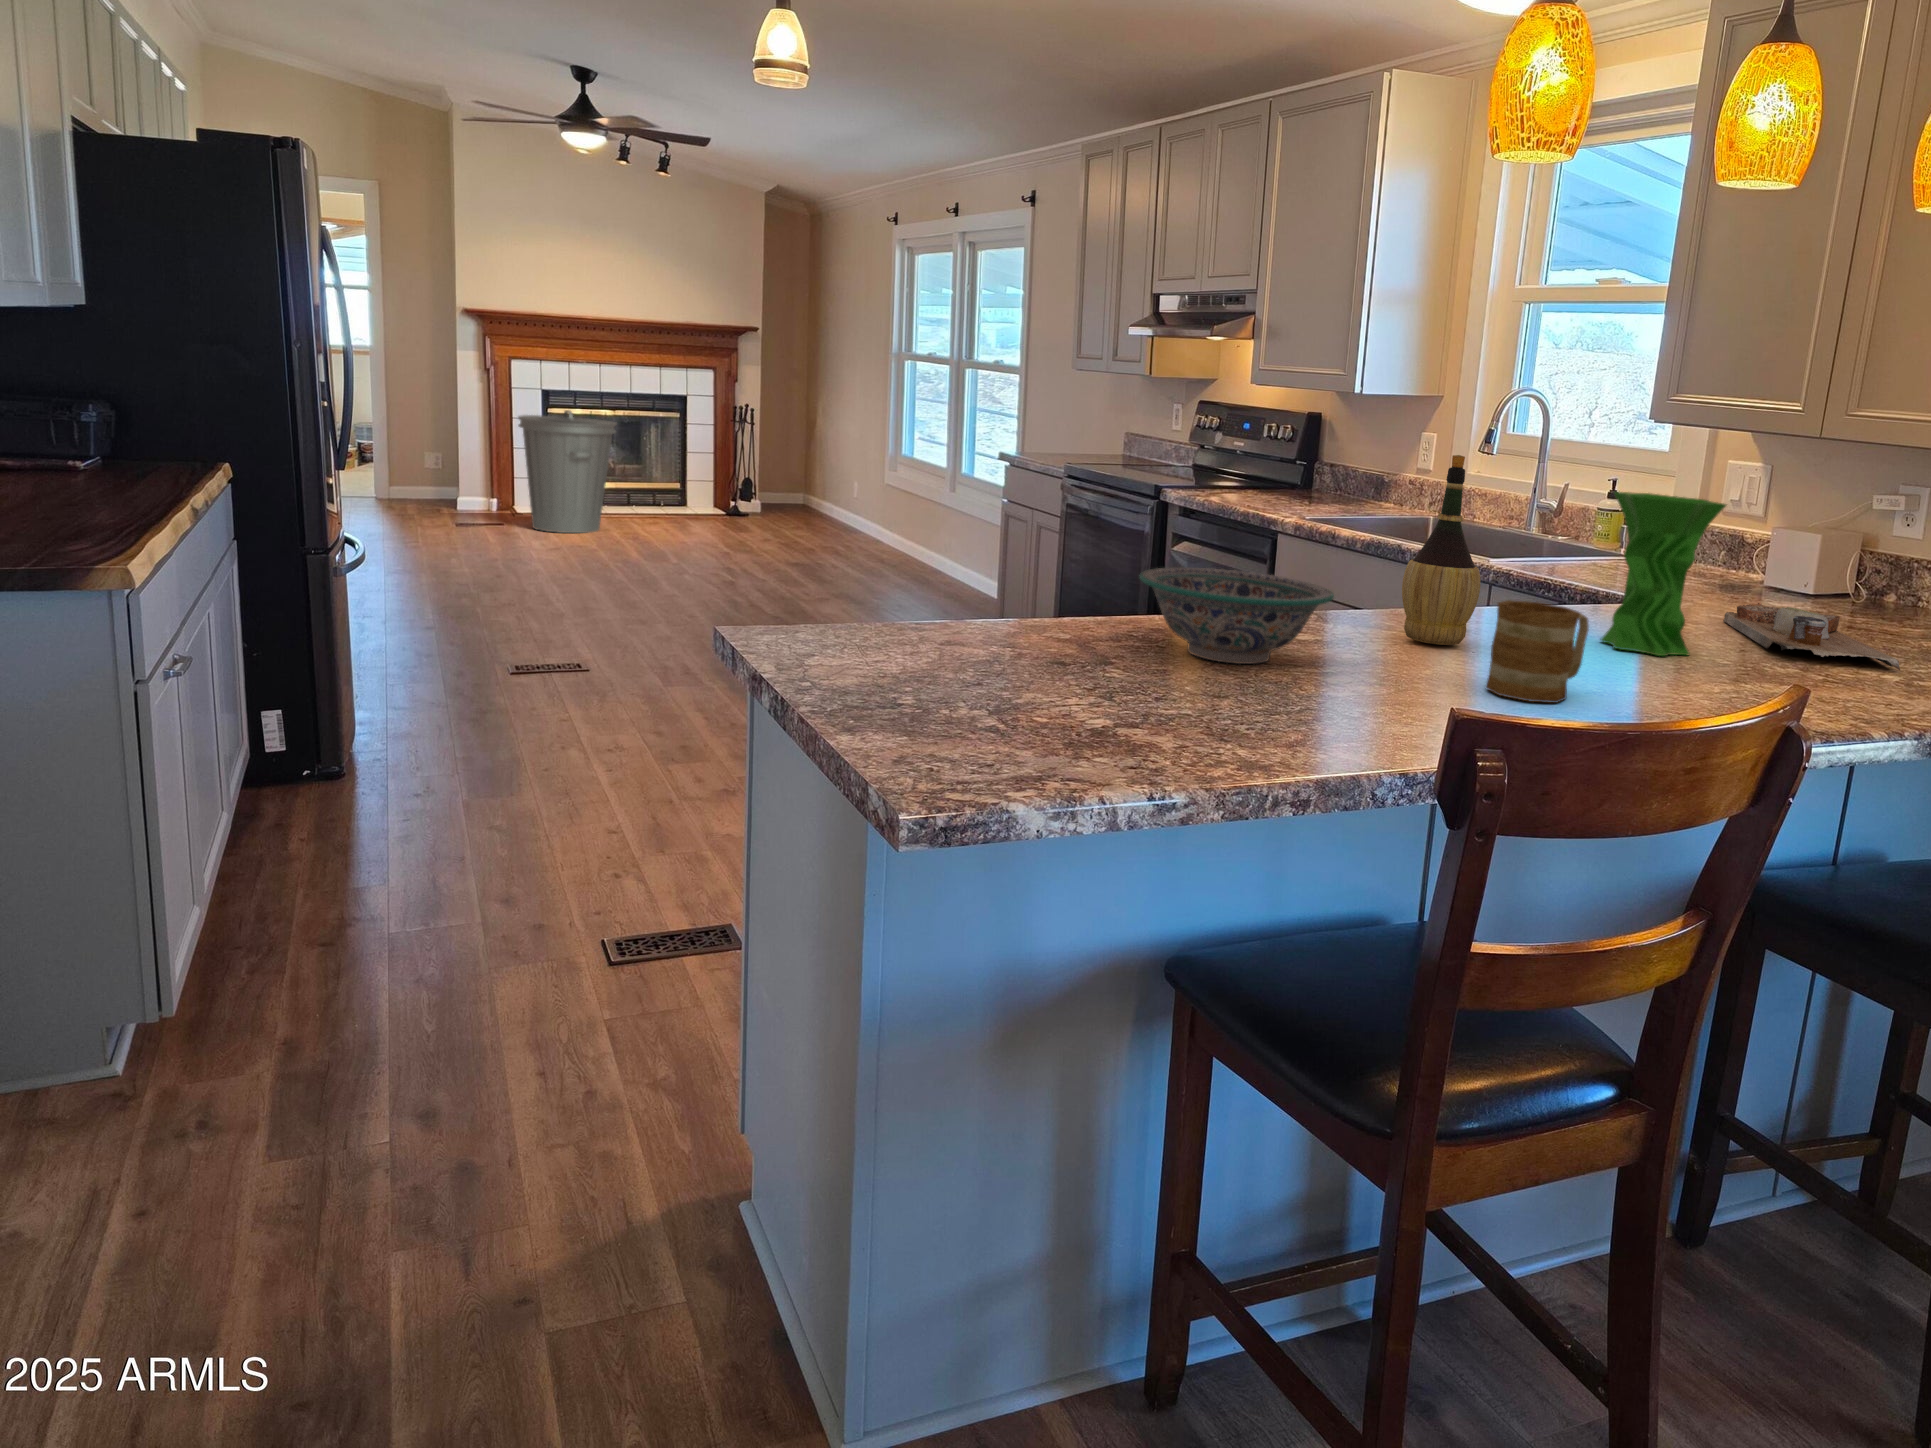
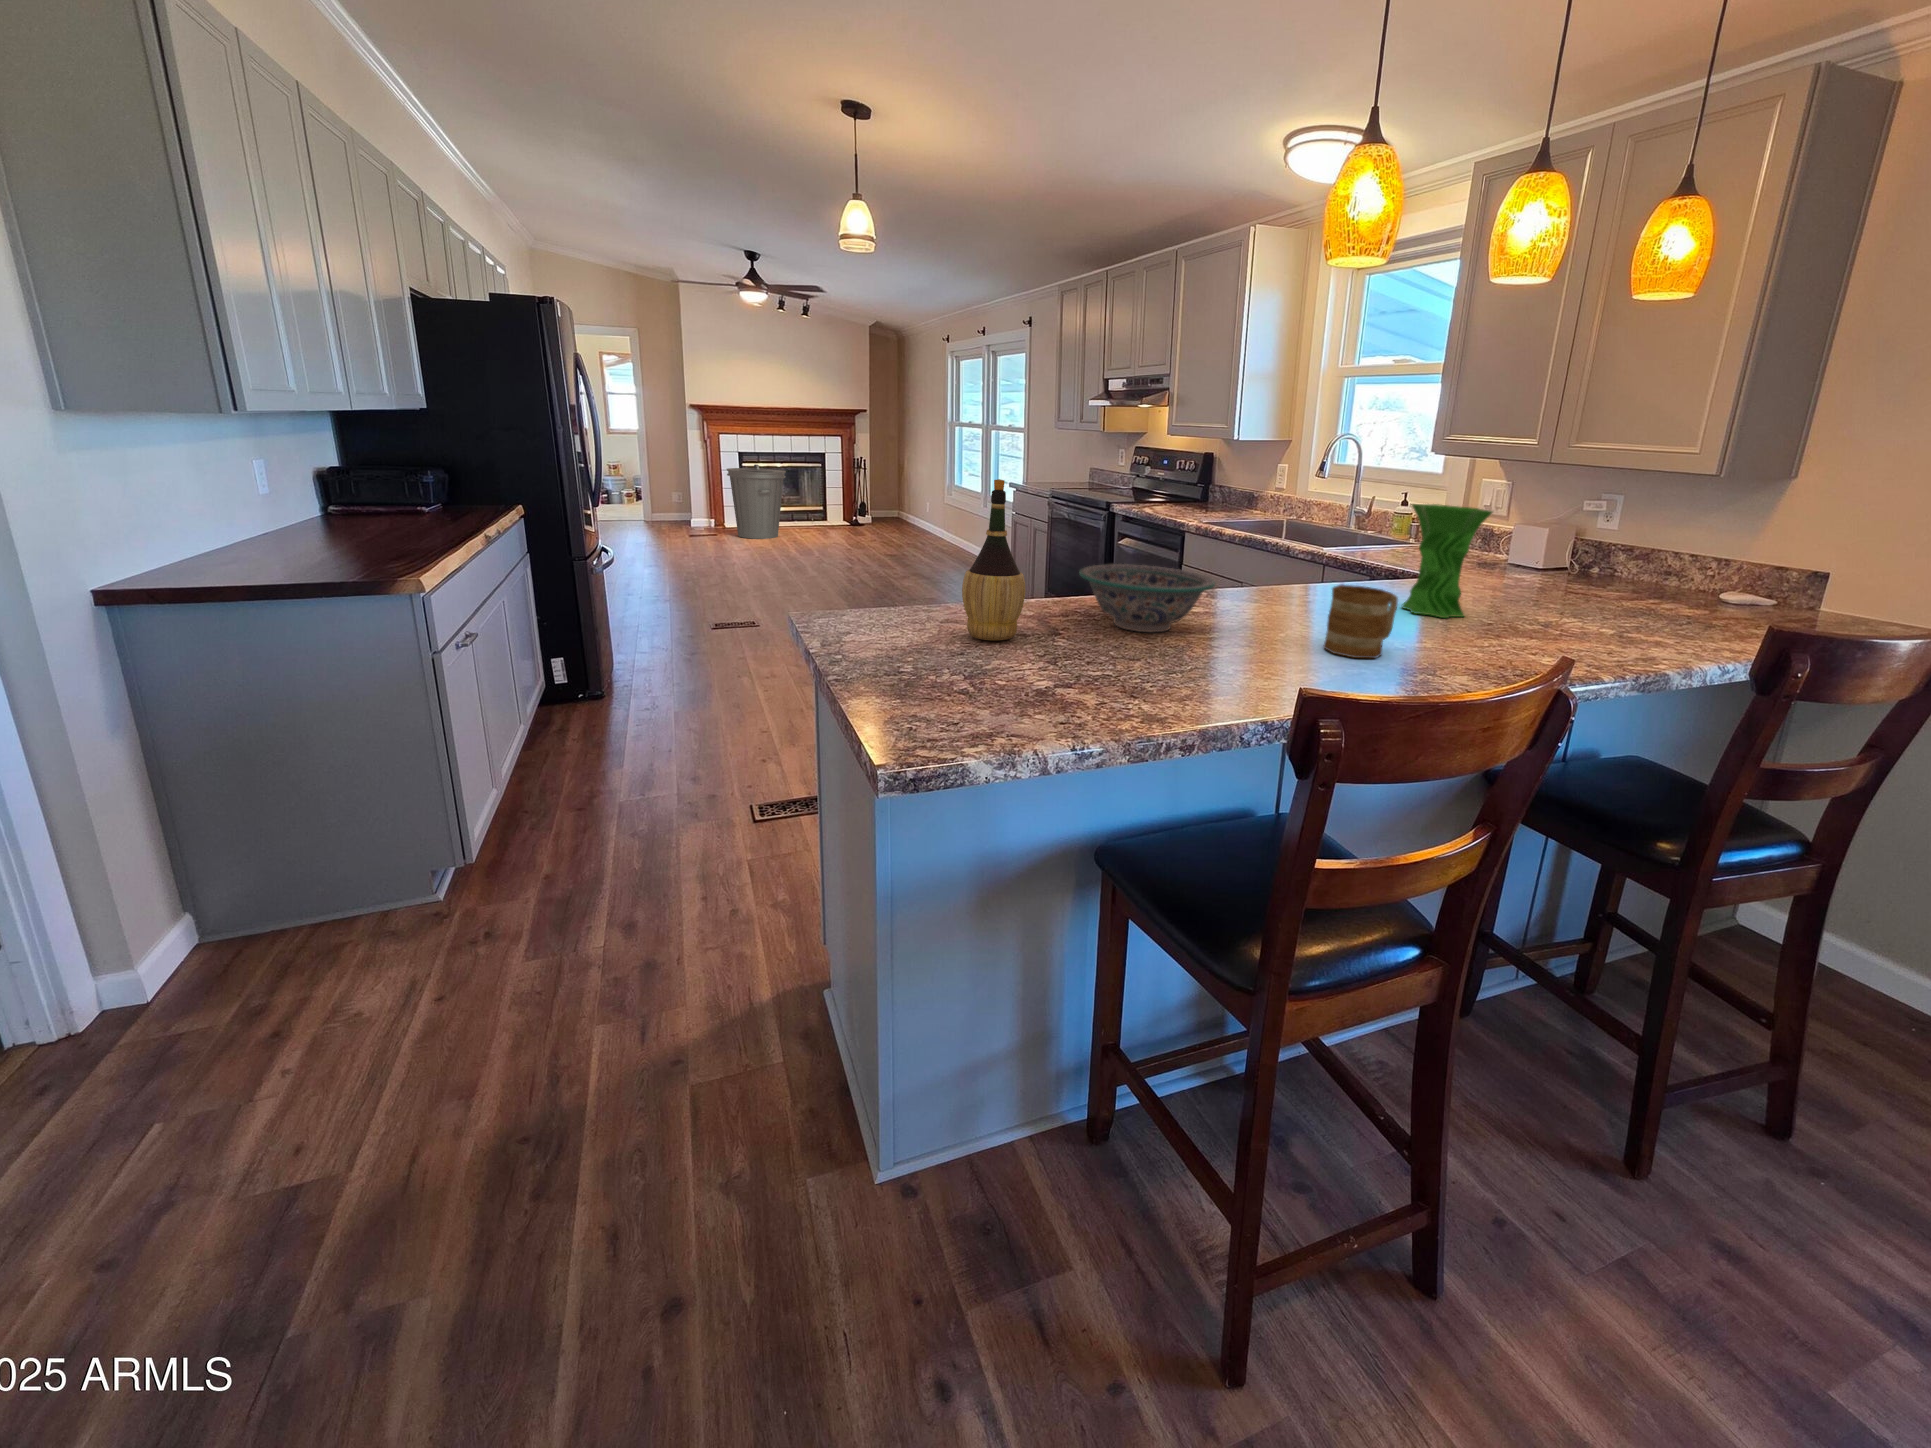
wine bottle: present [1402,455,1480,645] -> present [962,479,1025,640]
cutting board: present [1723,603,1900,670] -> none [1483,577,1614,625]

